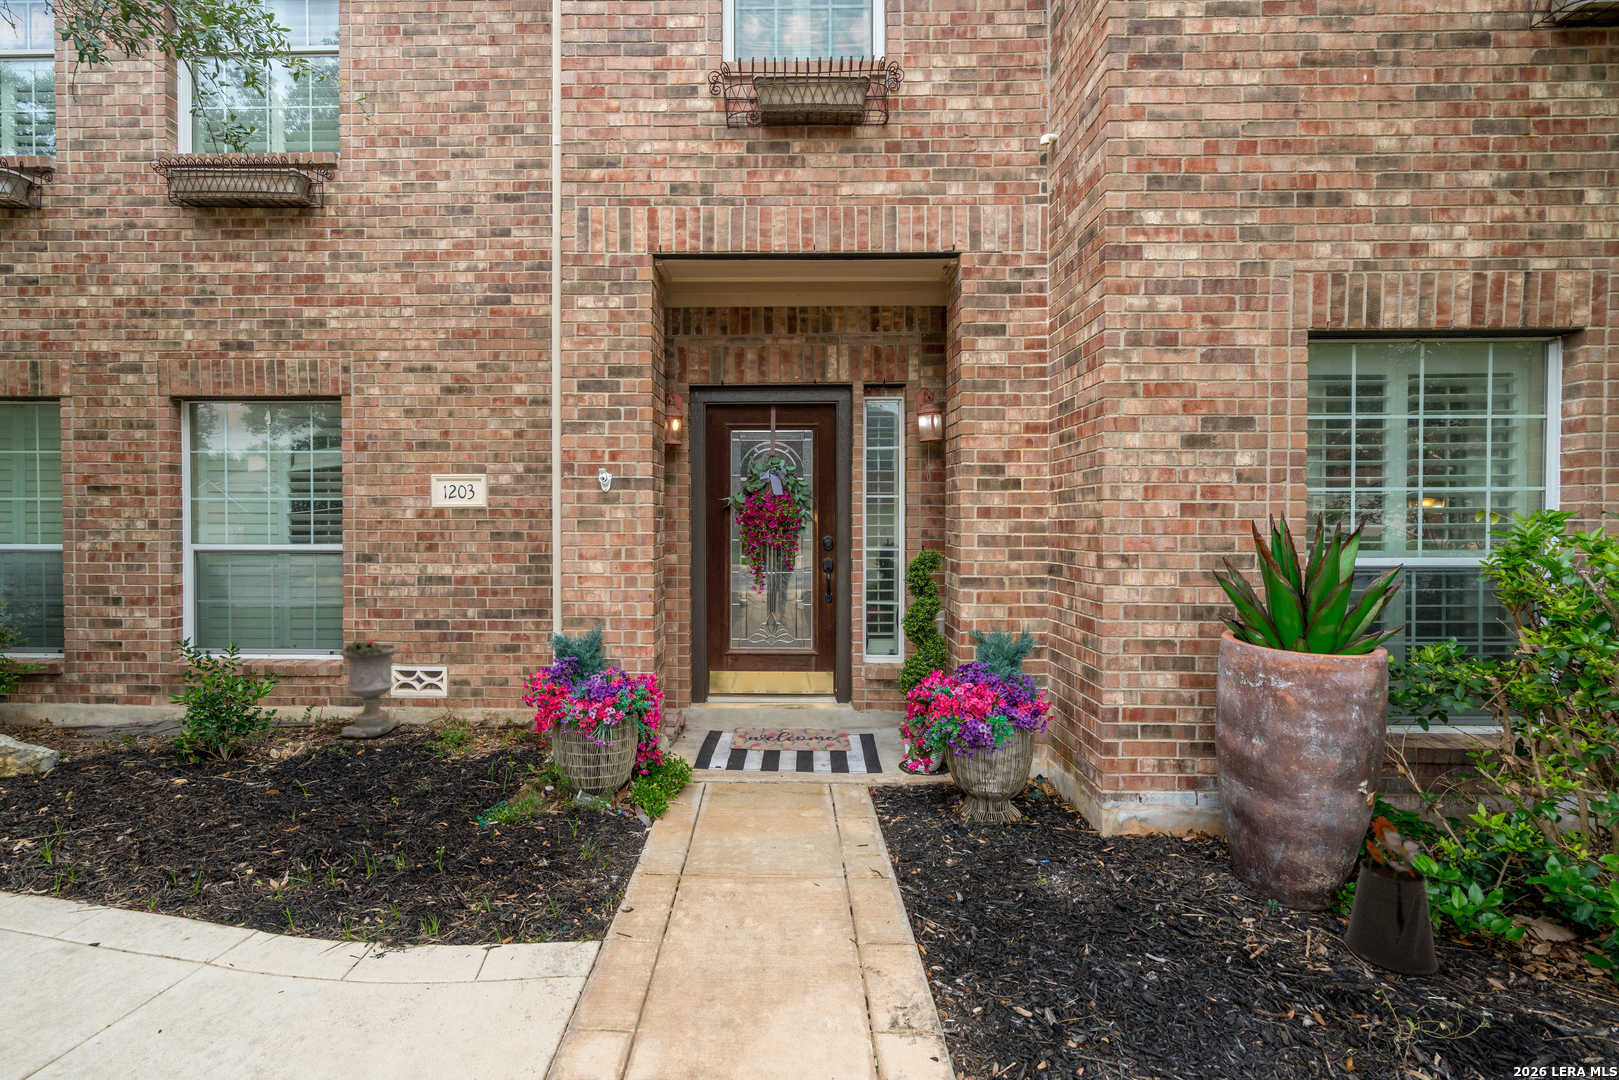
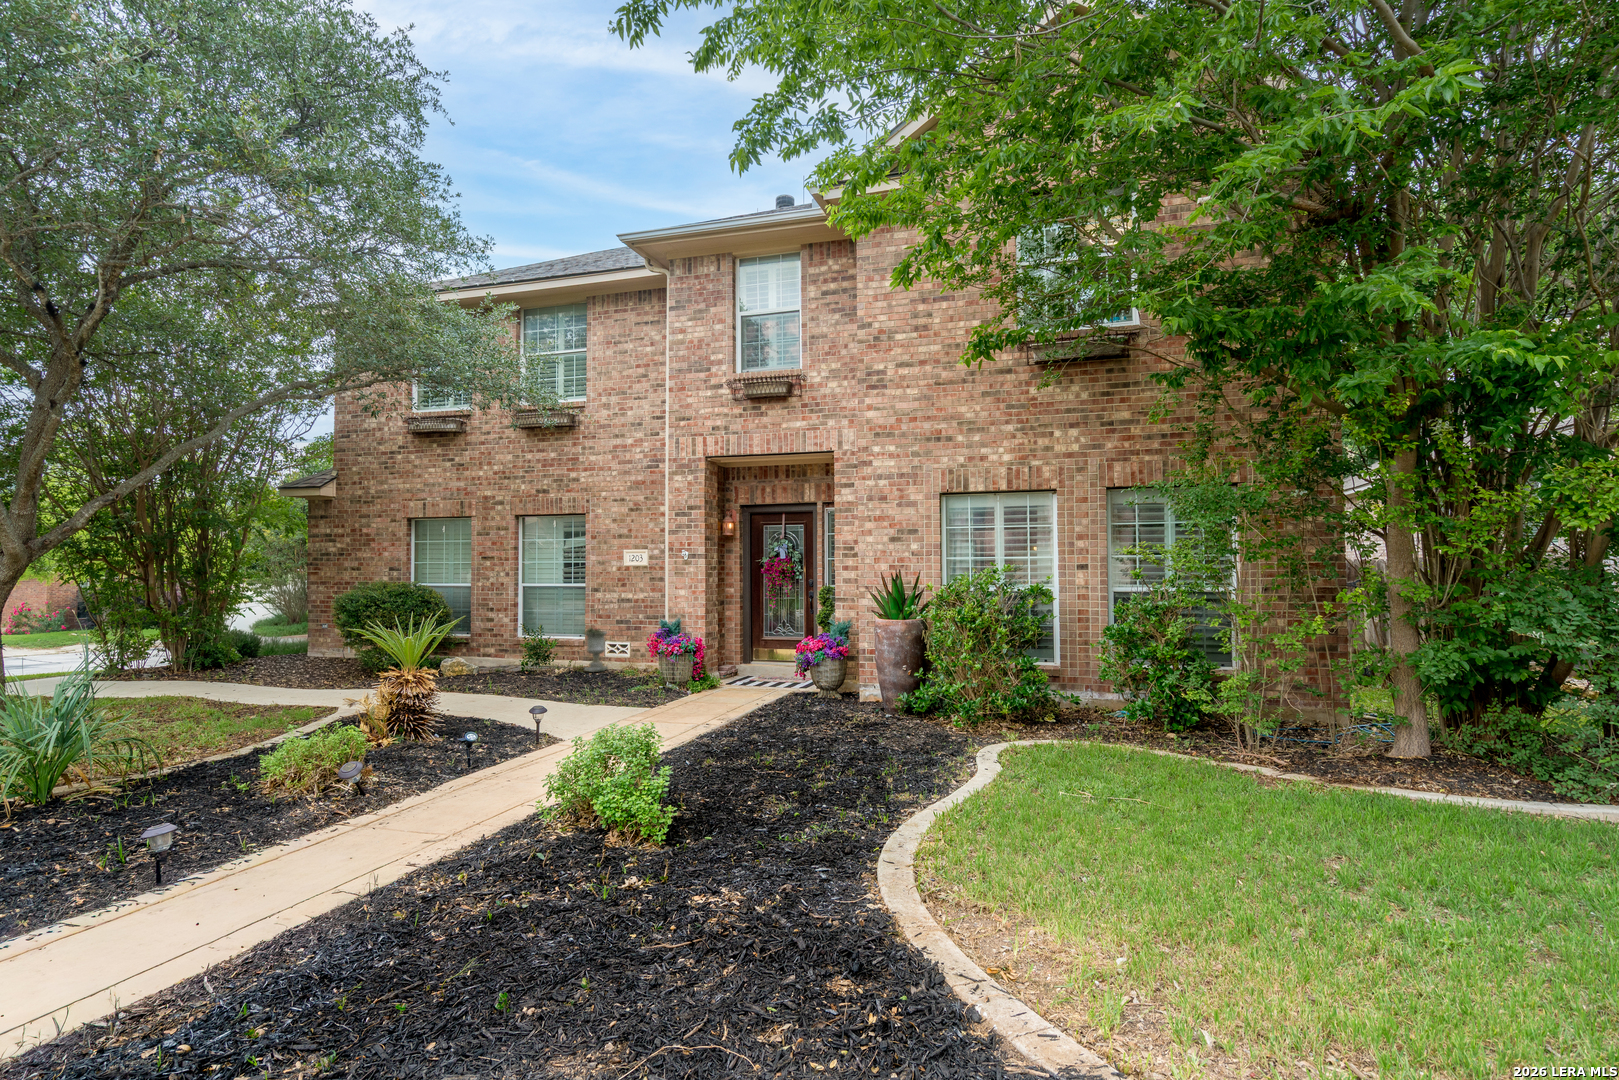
watering can: present [1344,817,1441,975] -> none [884,675,909,720]

